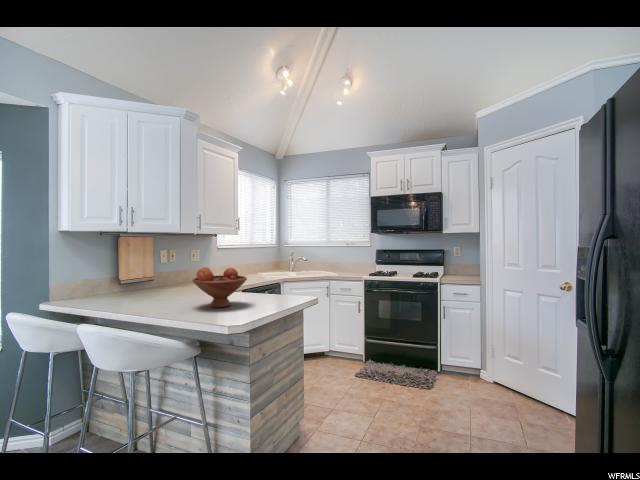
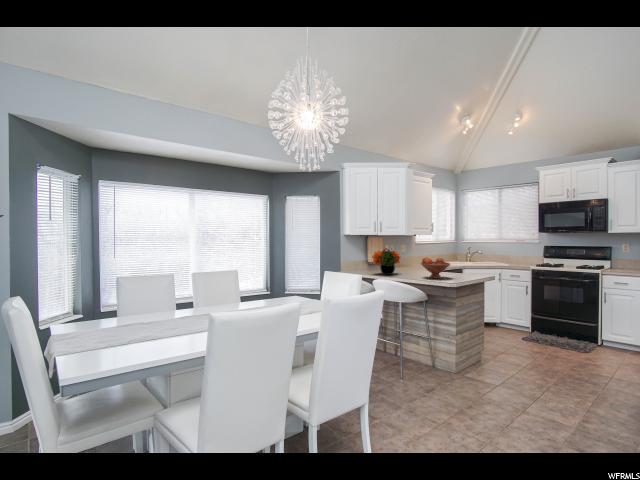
flower arrangement: none [100,252,164,304] -> present [372,248,400,275]

